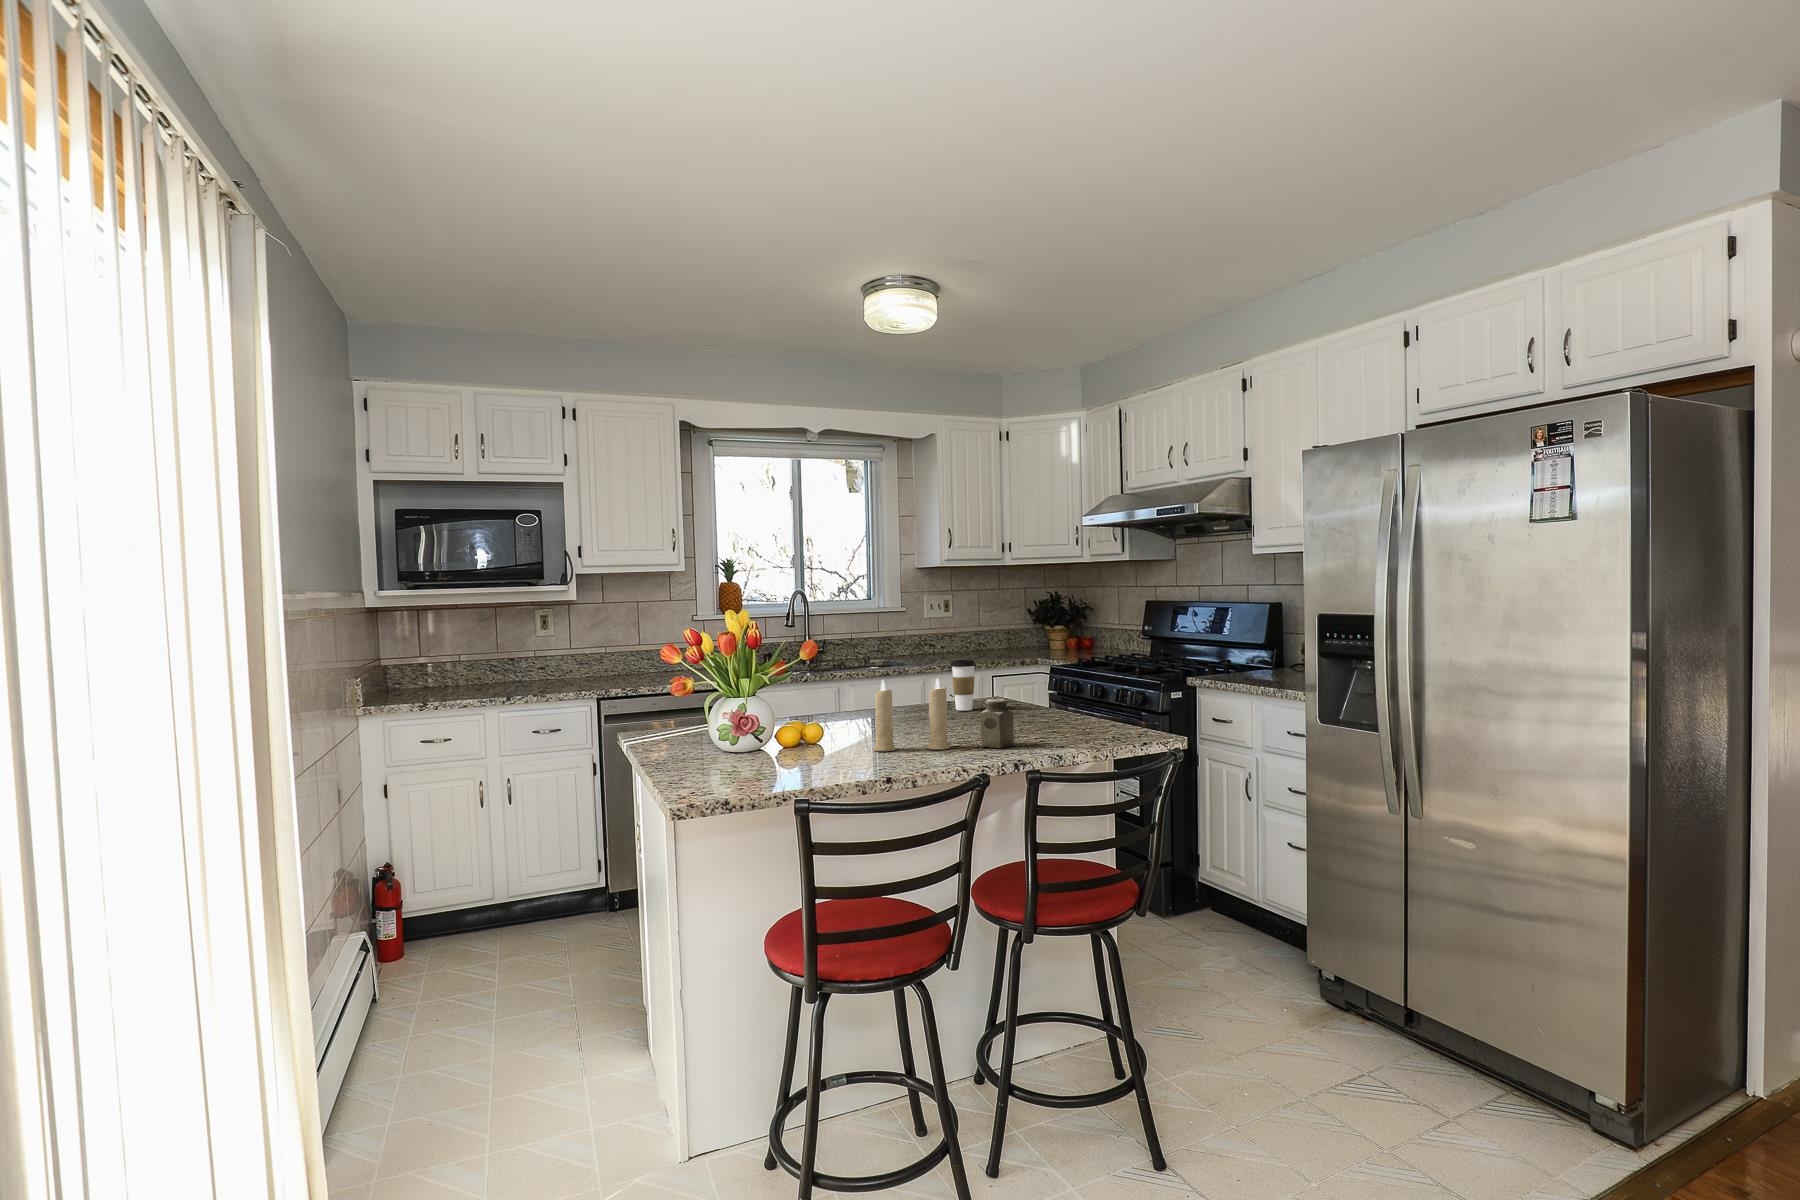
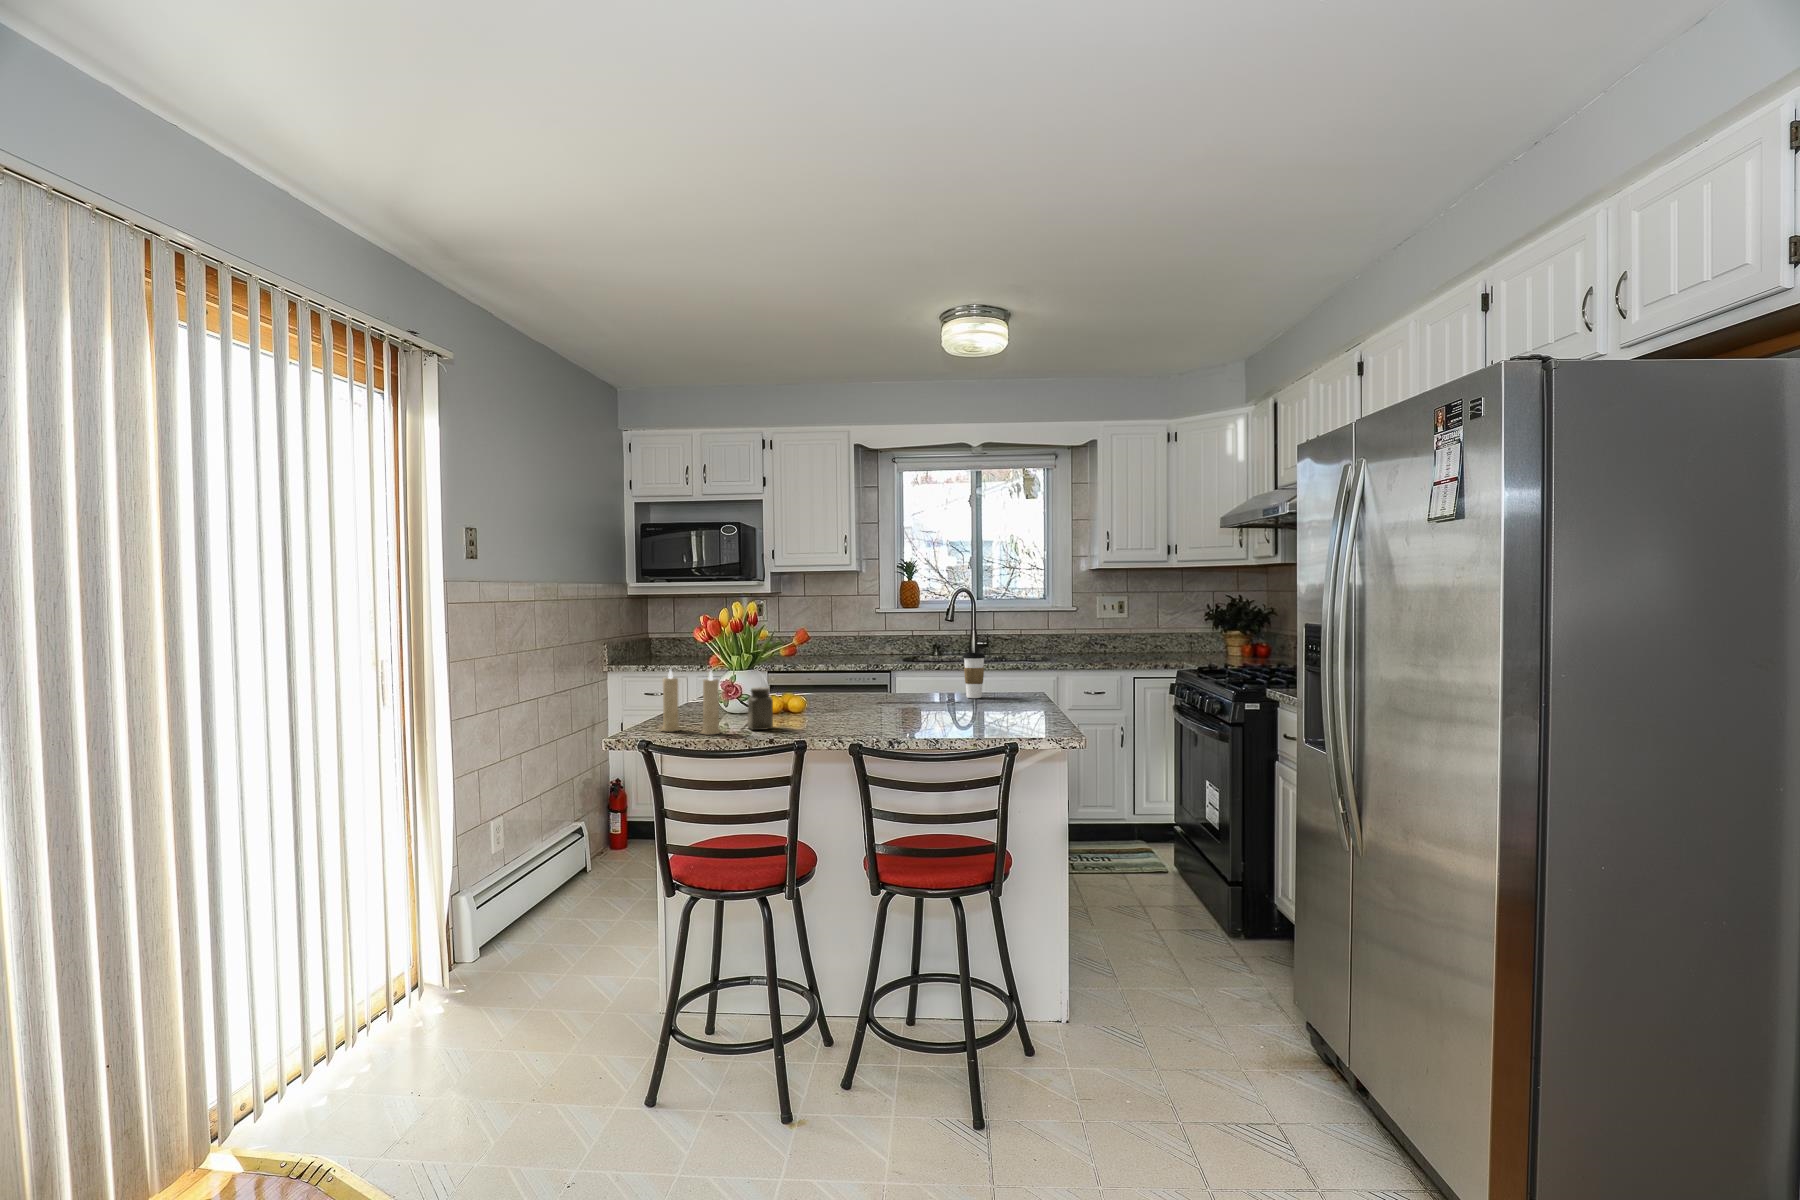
candle: present [873,678,950,751] -> present [661,670,721,735]
salt shaker: present [980,699,1014,748] -> present [748,687,773,730]

